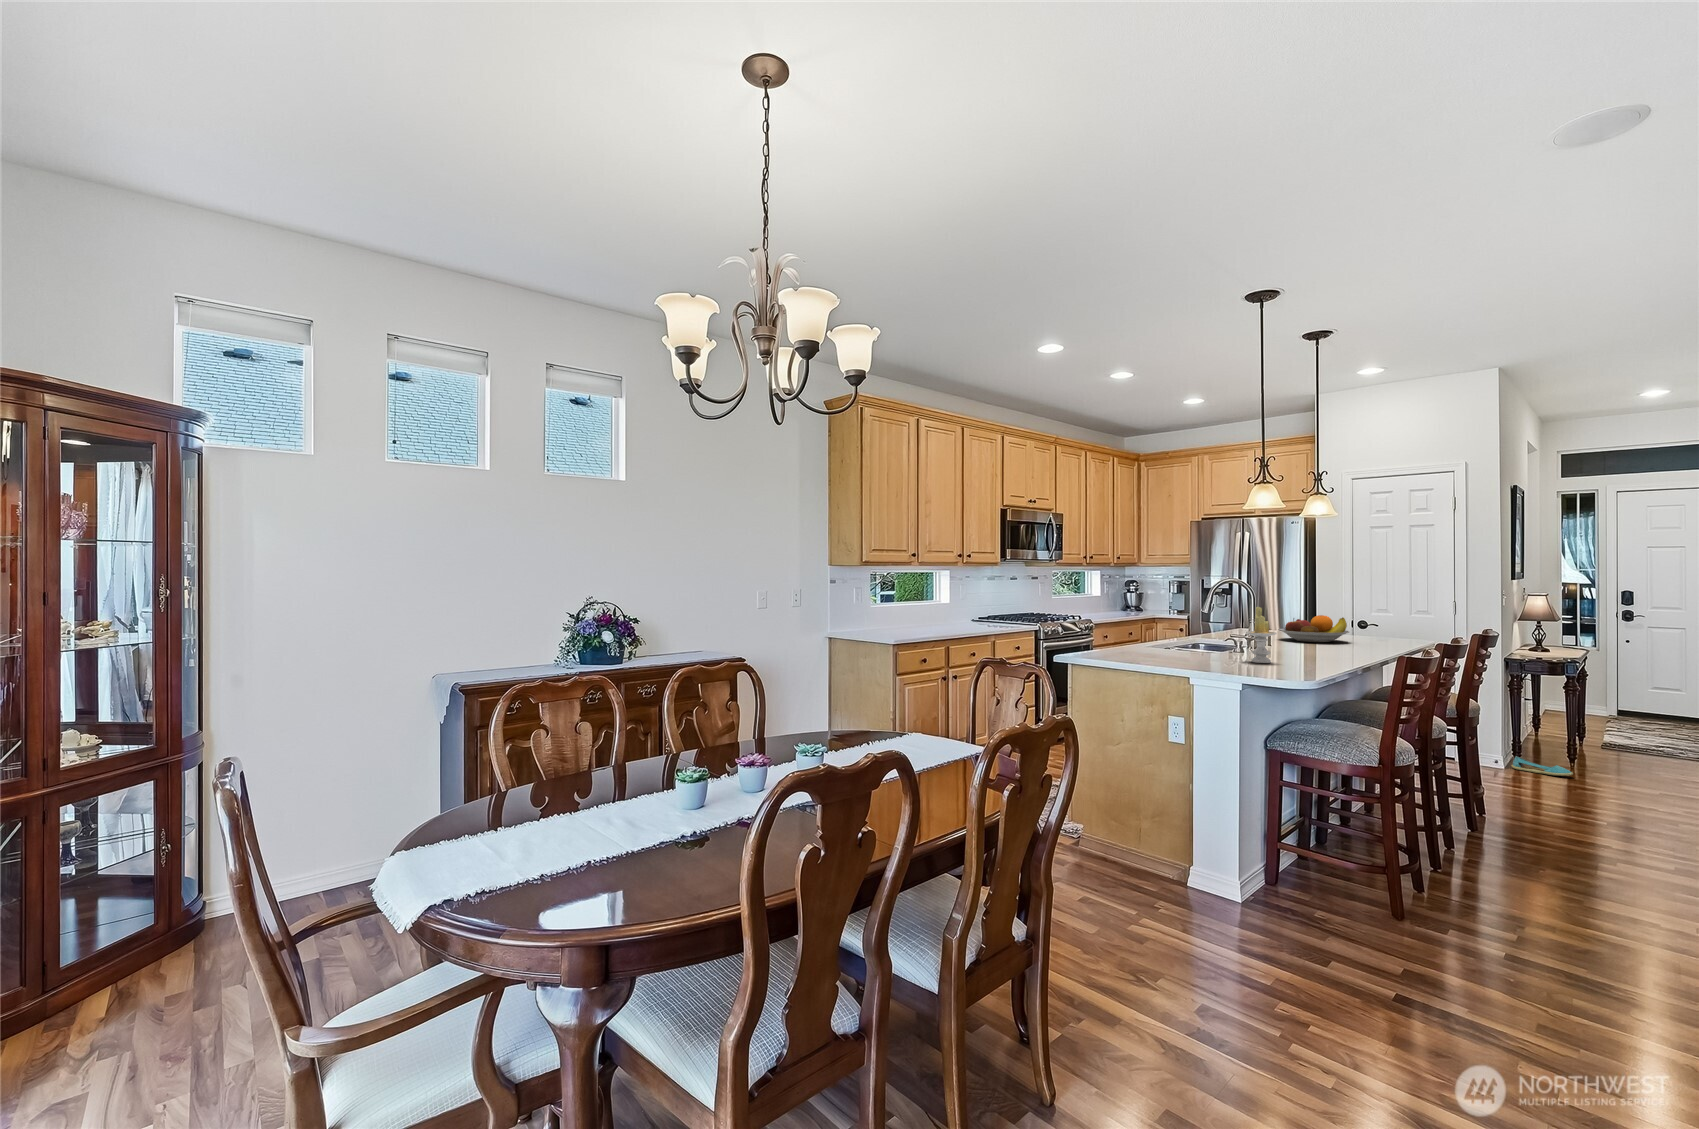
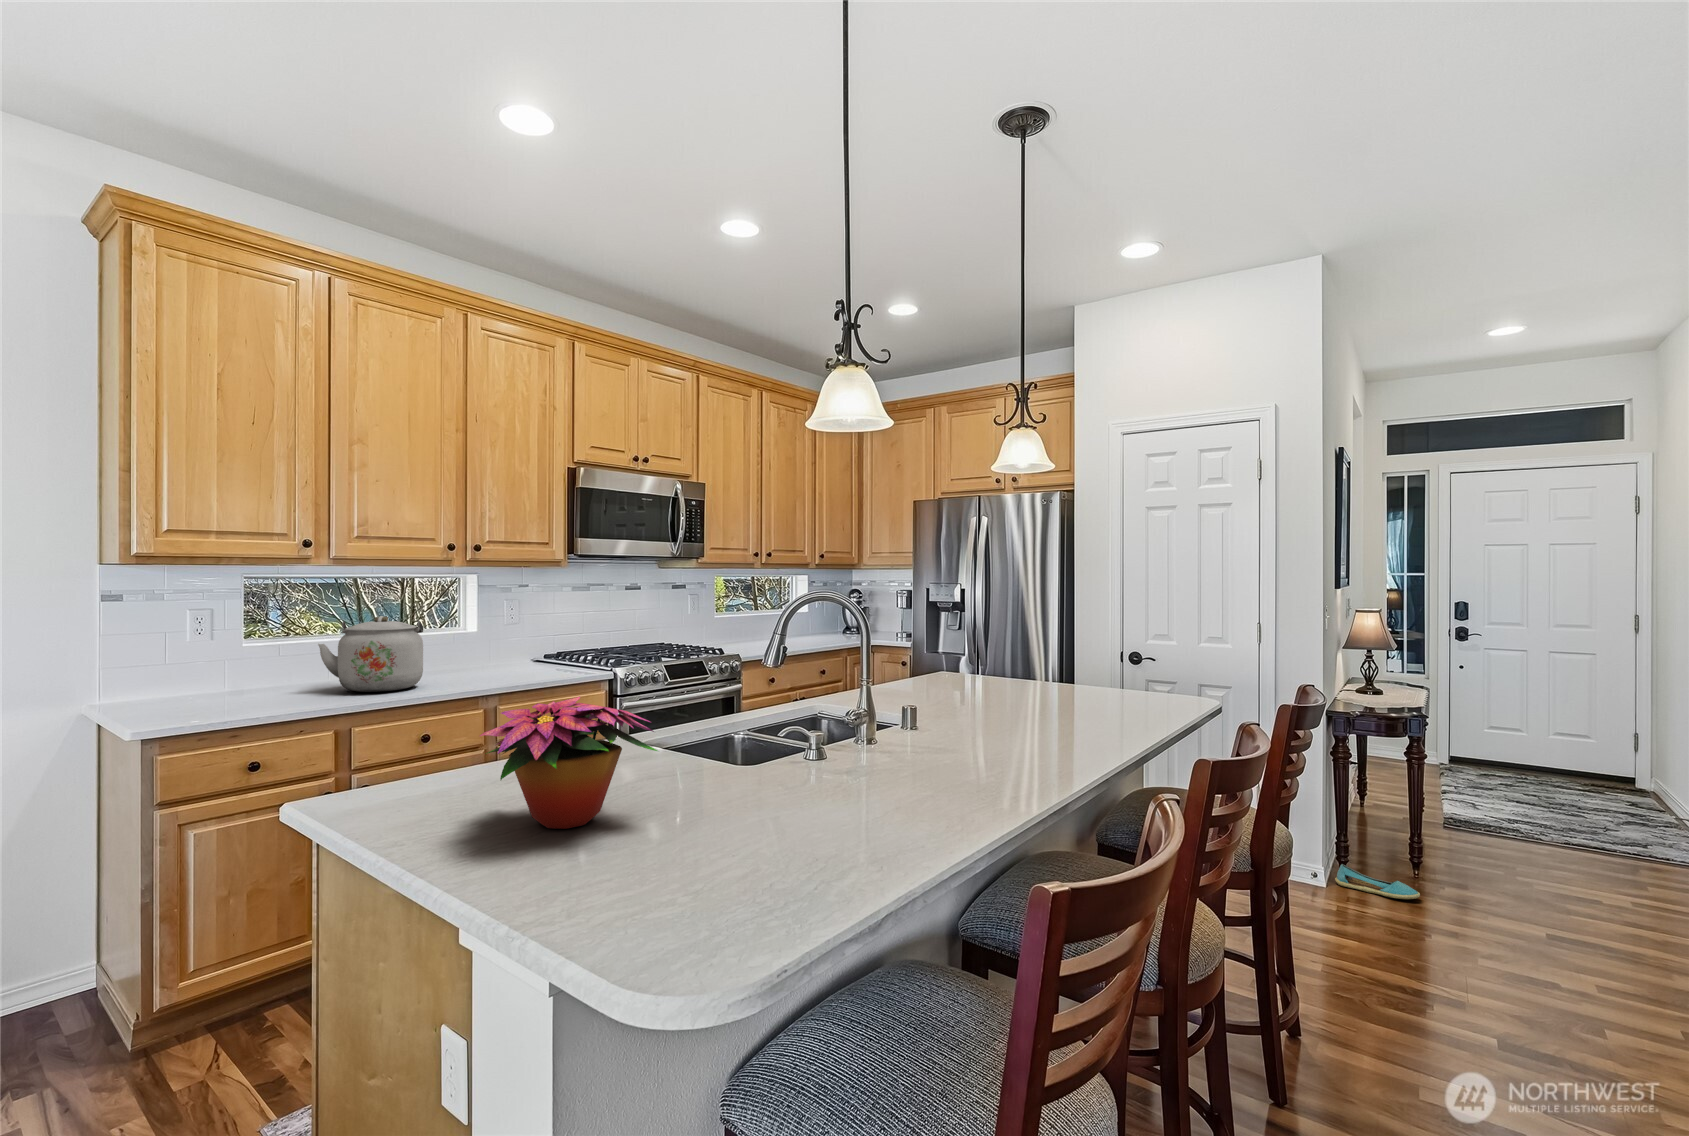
kettle: none [916,593,962,631] -> present [318,616,423,692]
candle: present [1246,607,1277,663] -> none [786,661,855,803]
fruit bowl: present [1278,615,1349,642] -> none [969,656,1083,707]
flower arrangement: none [1132,617,1208,665] -> present [480,697,657,829]

